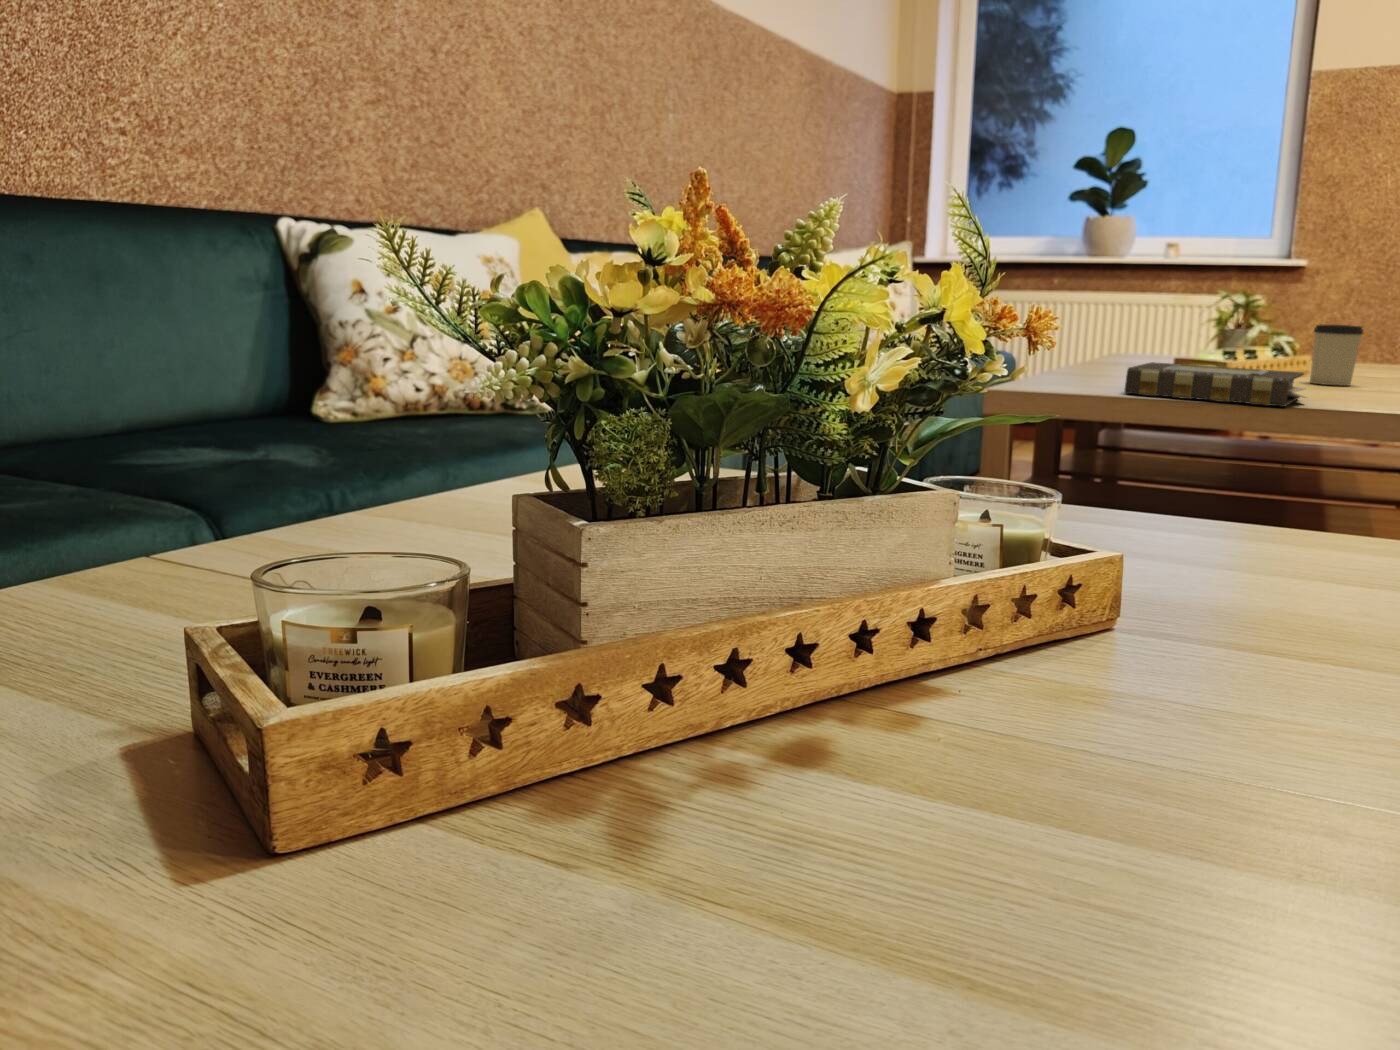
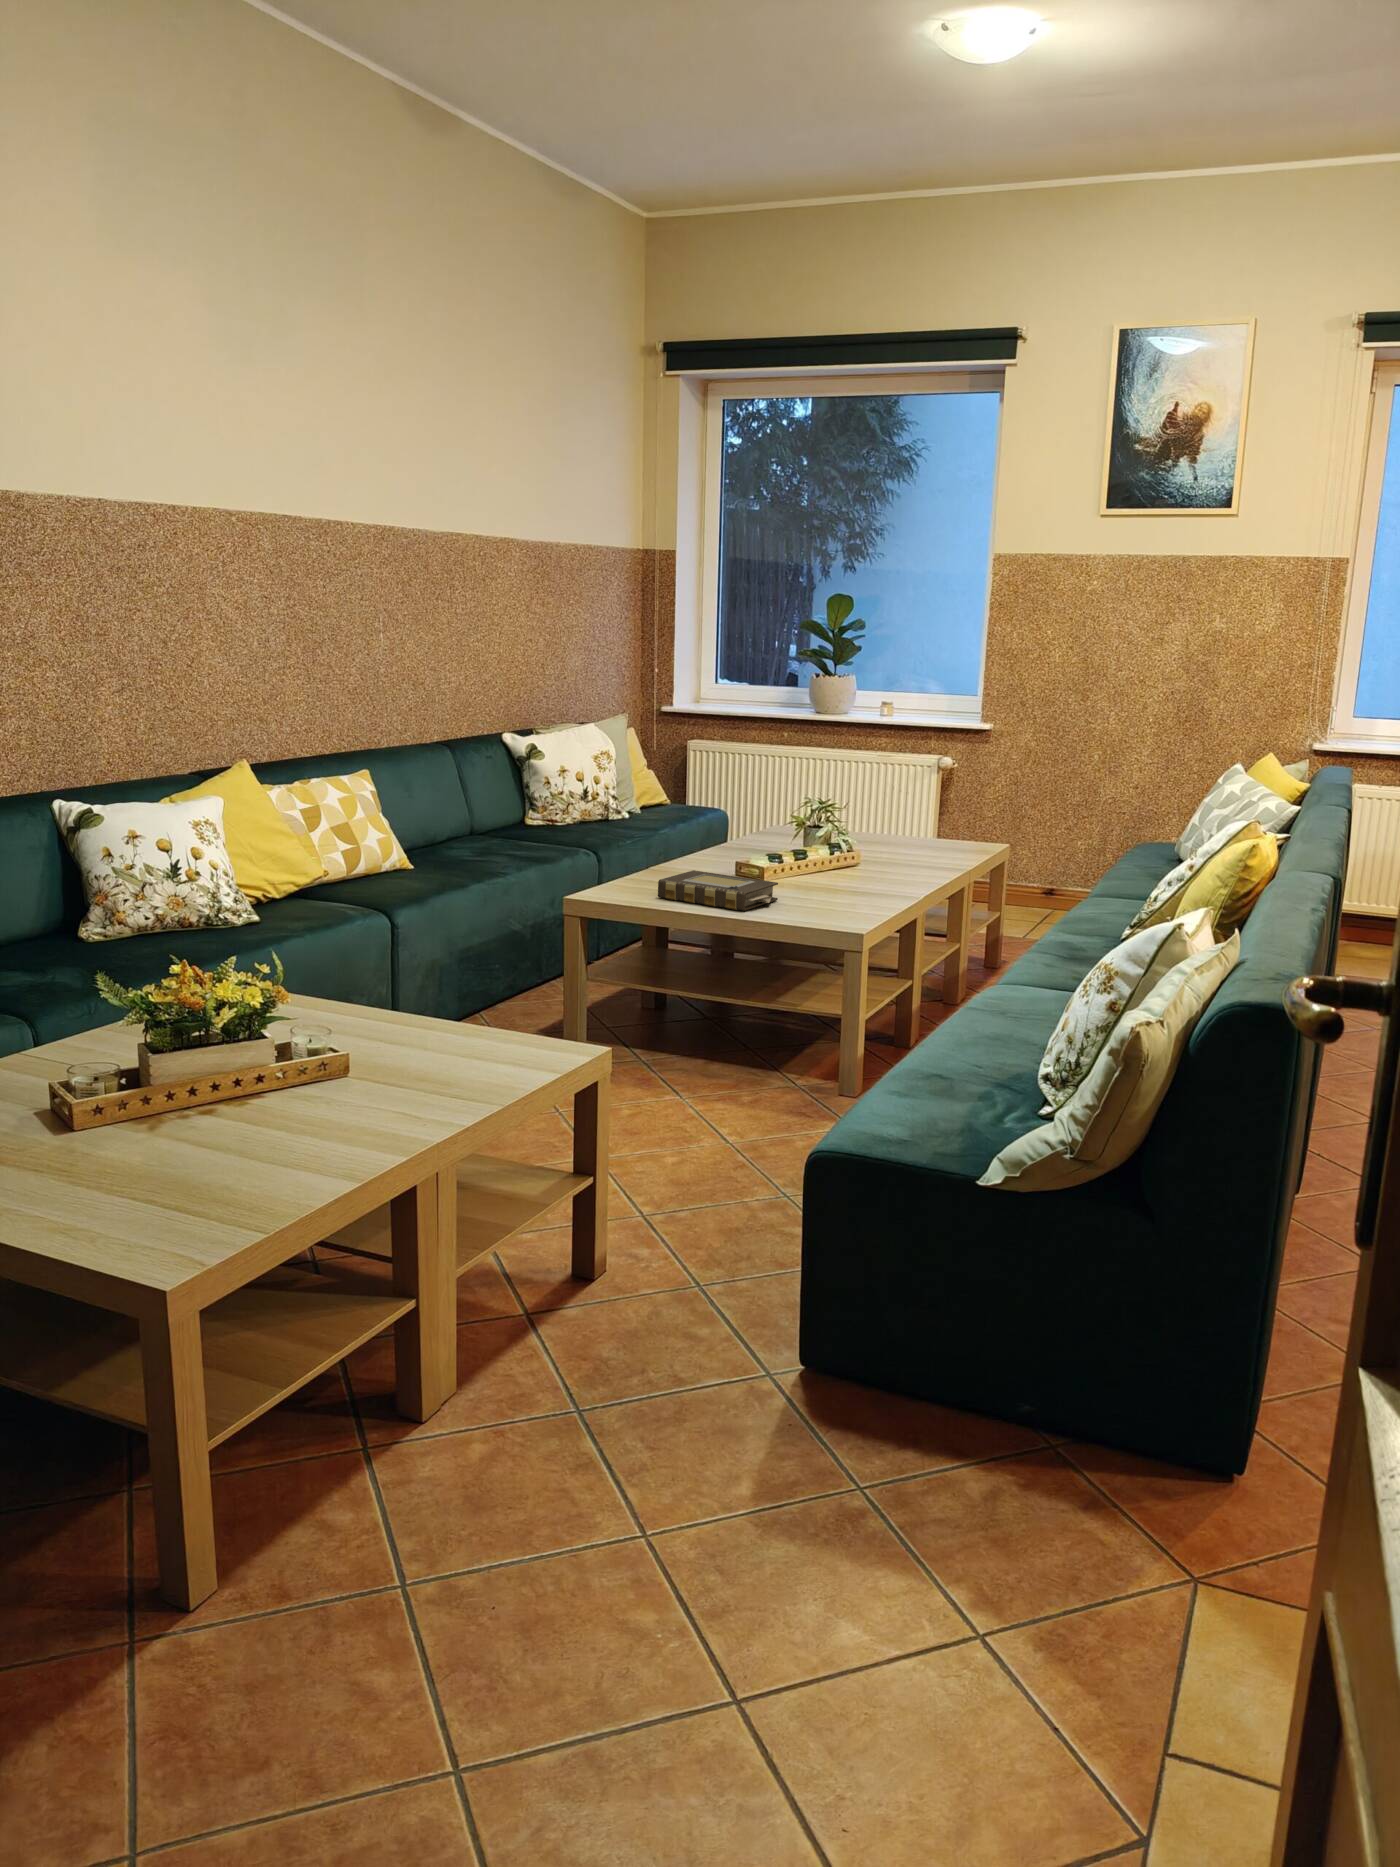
cup: present [1310,325,1363,385] -> none [832,834,865,881]

